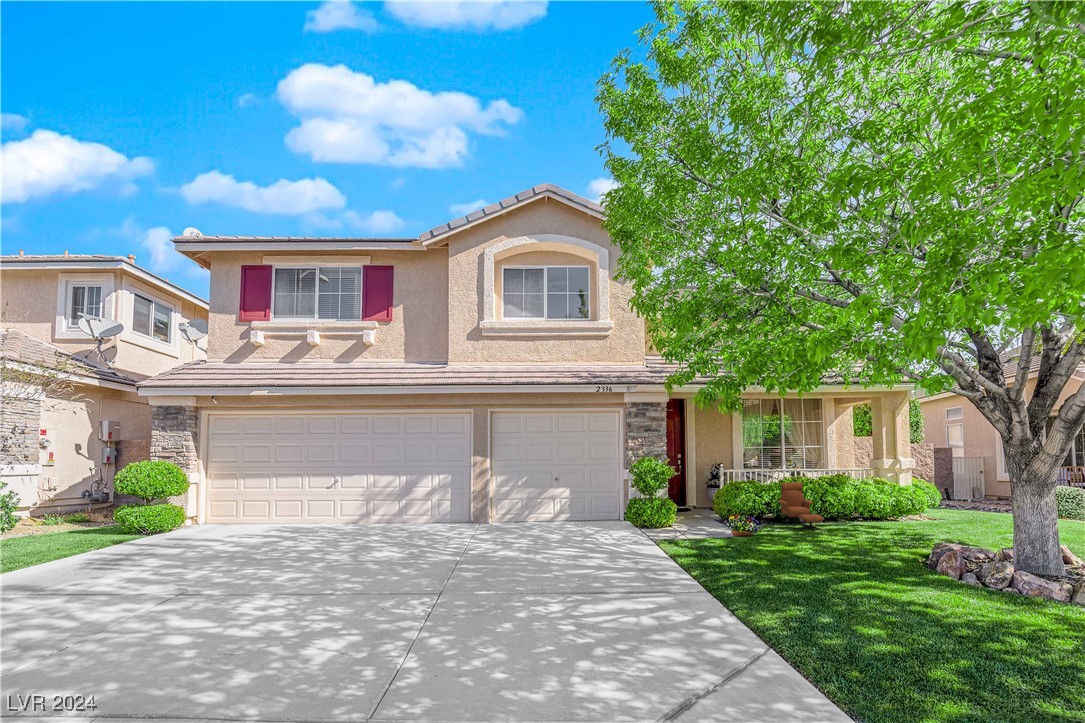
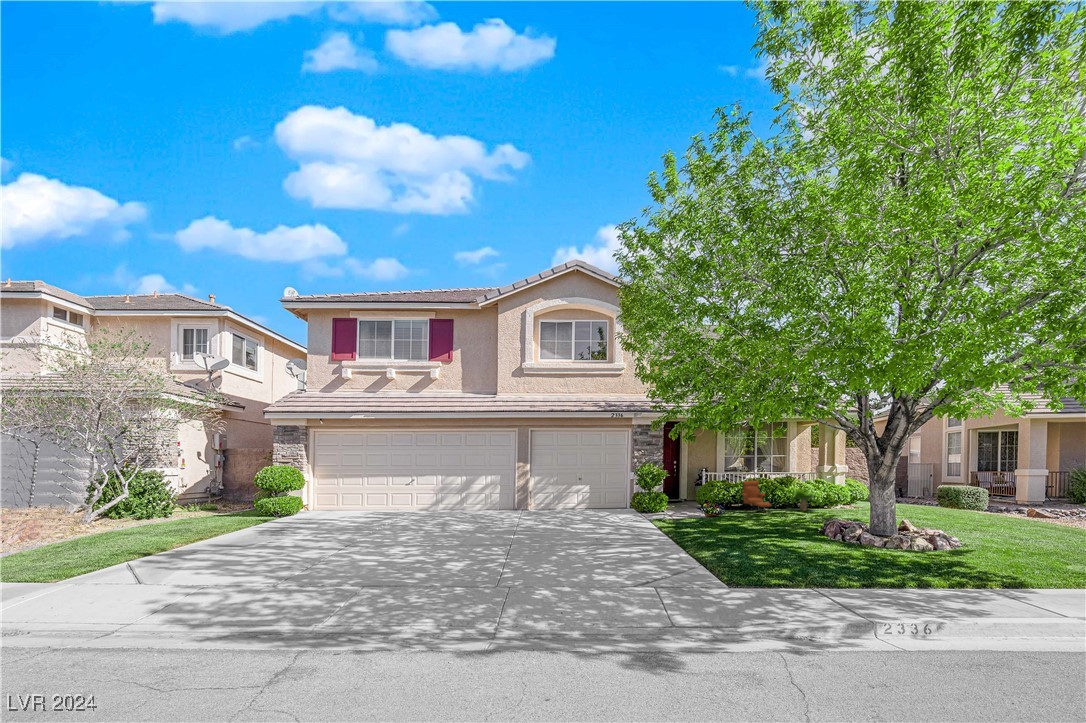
potted plant: none [846,494,888,525] -> present [791,490,814,510]

